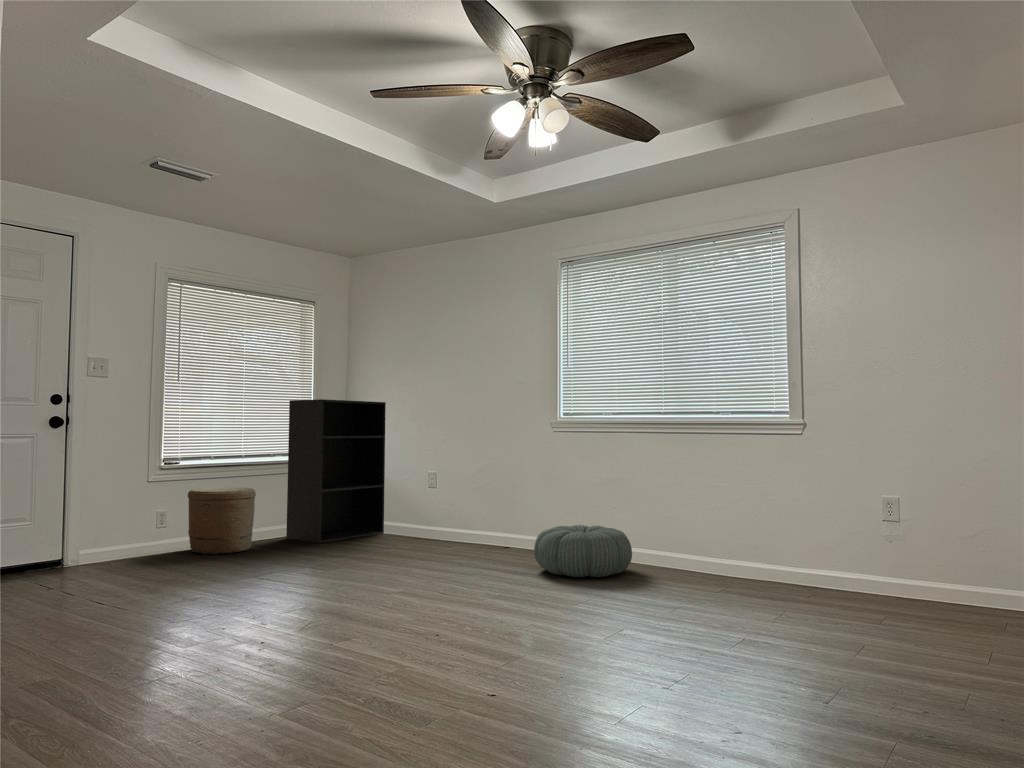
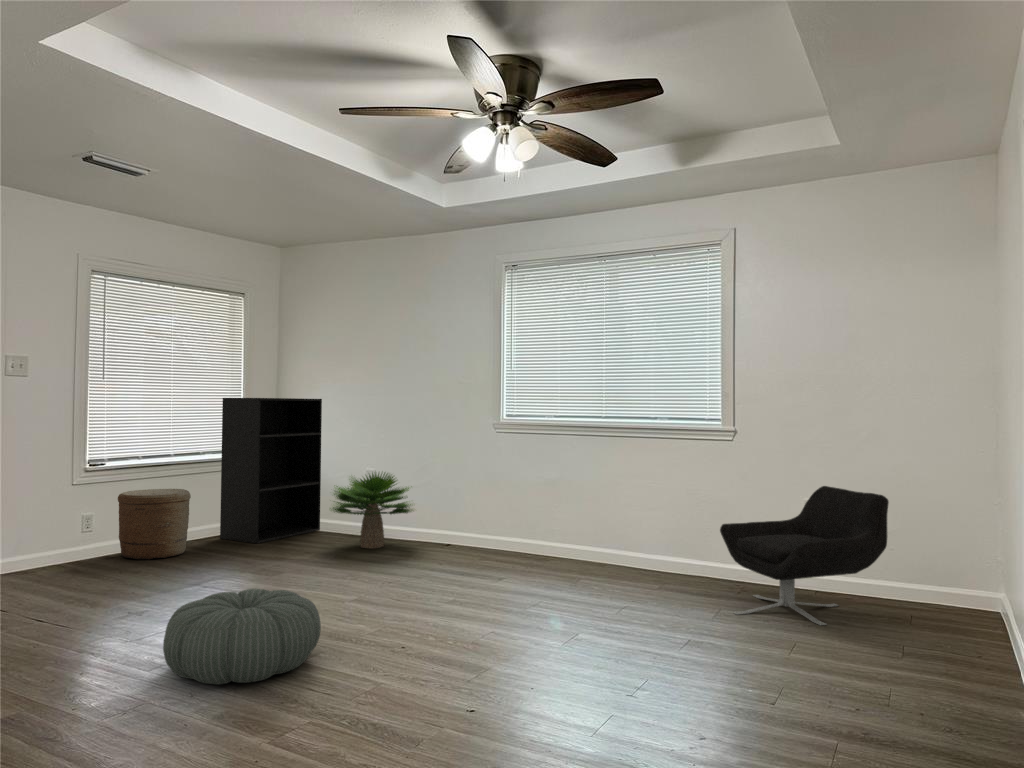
potted plant: none [384,470,477,549] -> present [332,473,413,548]
lounge chair: none [786,481,977,630] -> present [720,486,889,625]
pouf: present [534,525,632,577] -> present [163,589,321,685]

